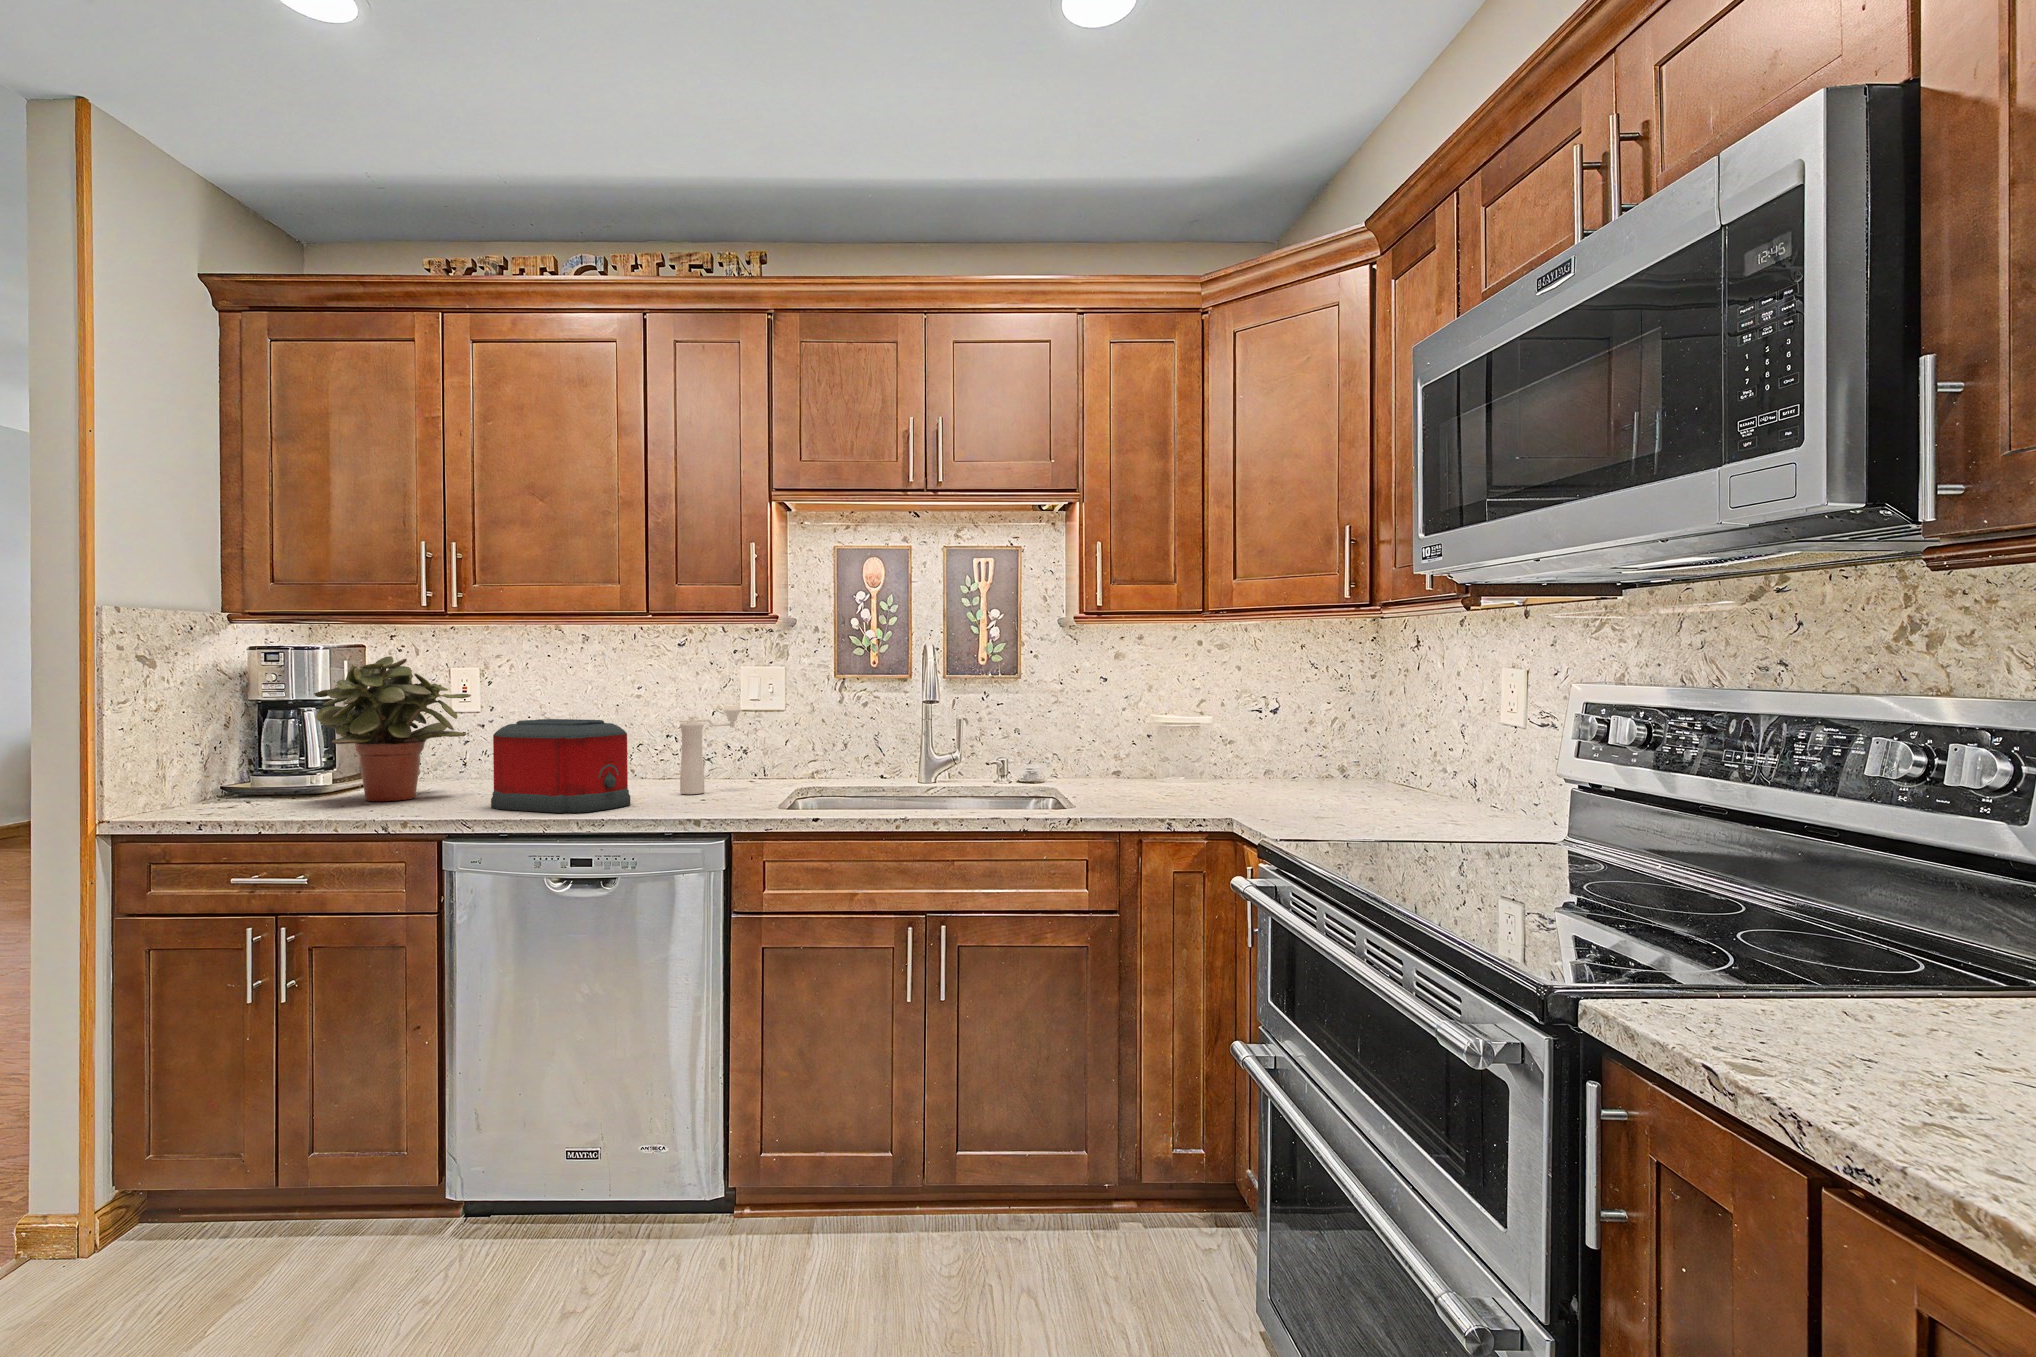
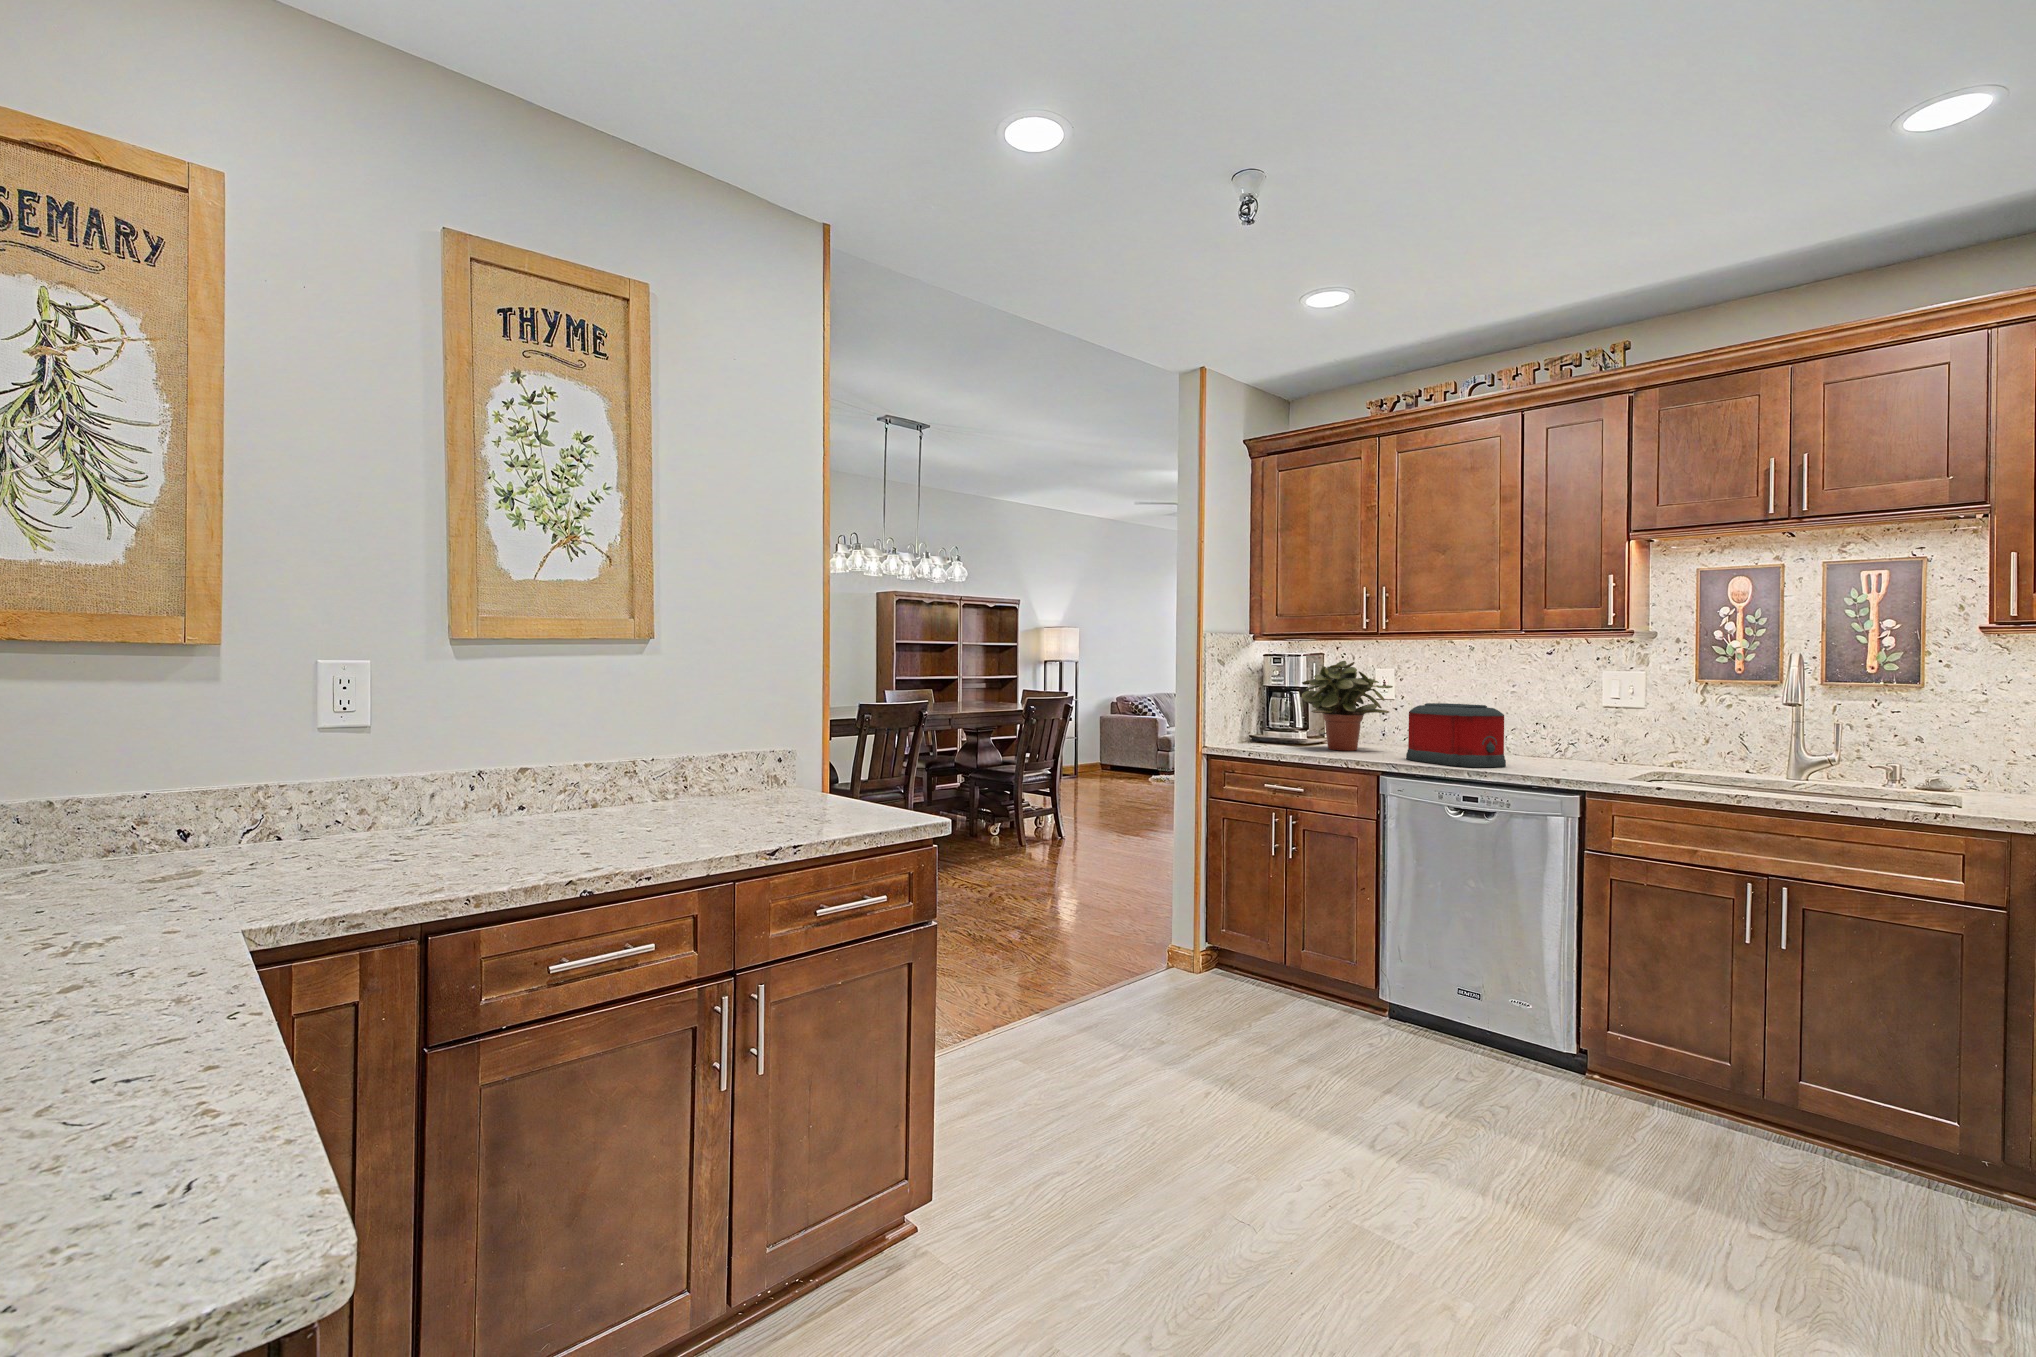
pepper mill: present [680,705,741,794] -> none [1546,700,1601,765]

